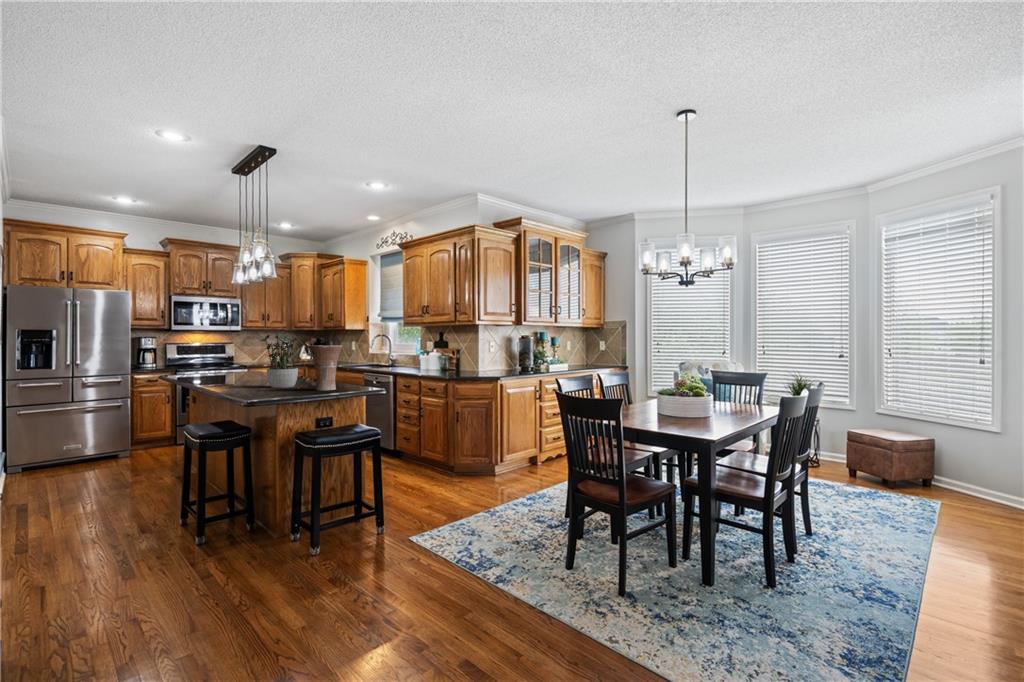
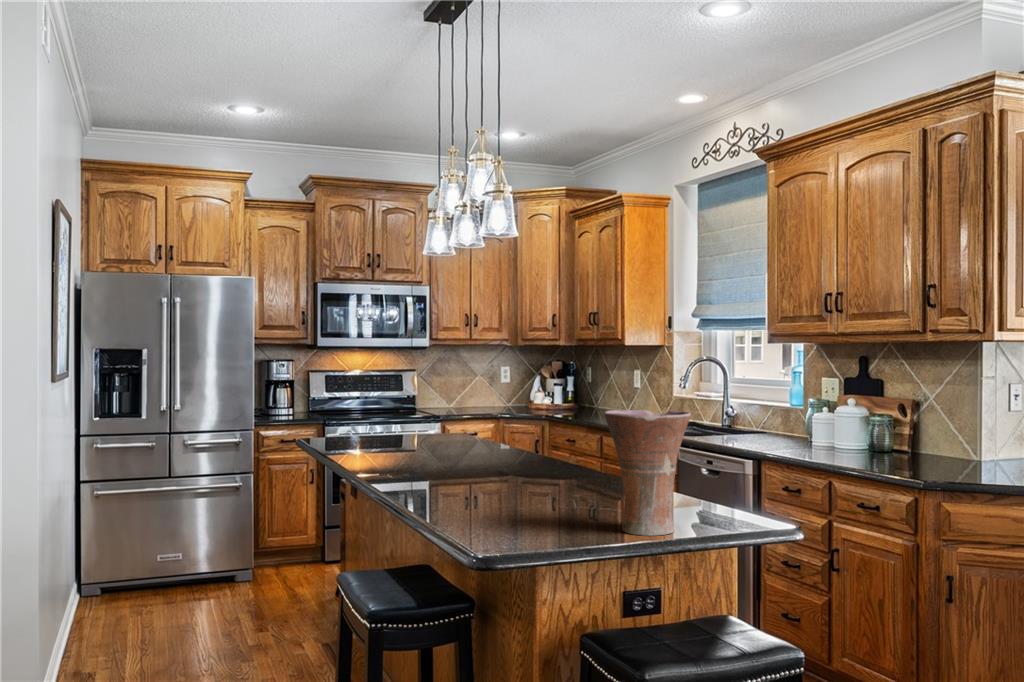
potted plant: present [261,332,298,388] -> none [483,369,571,510]

